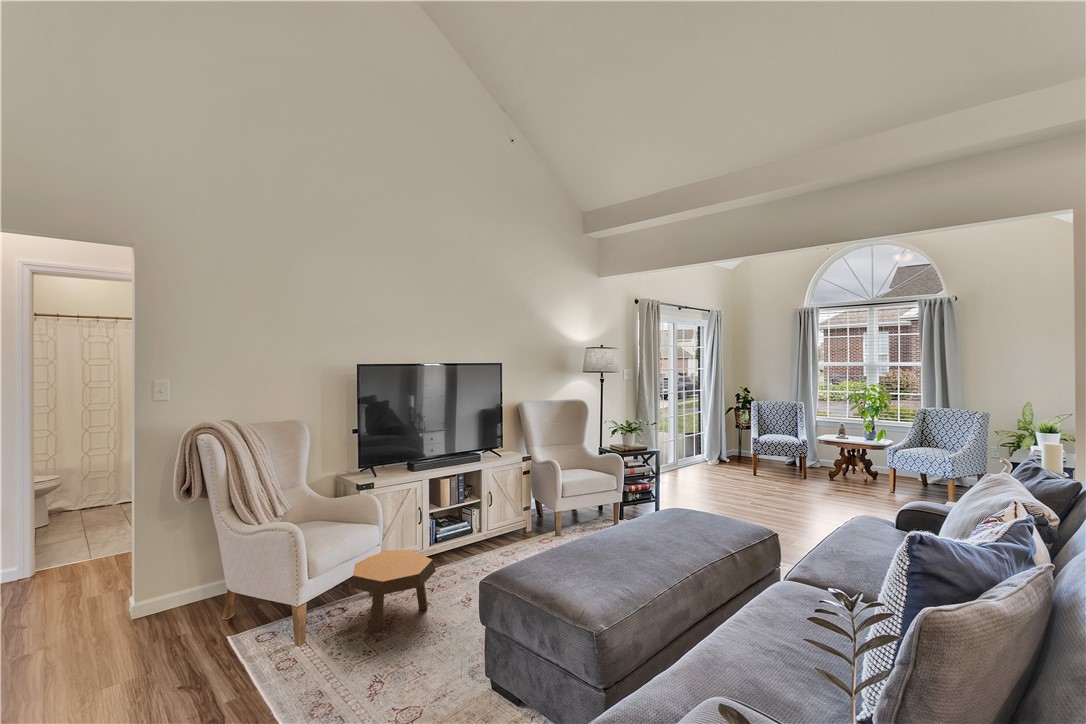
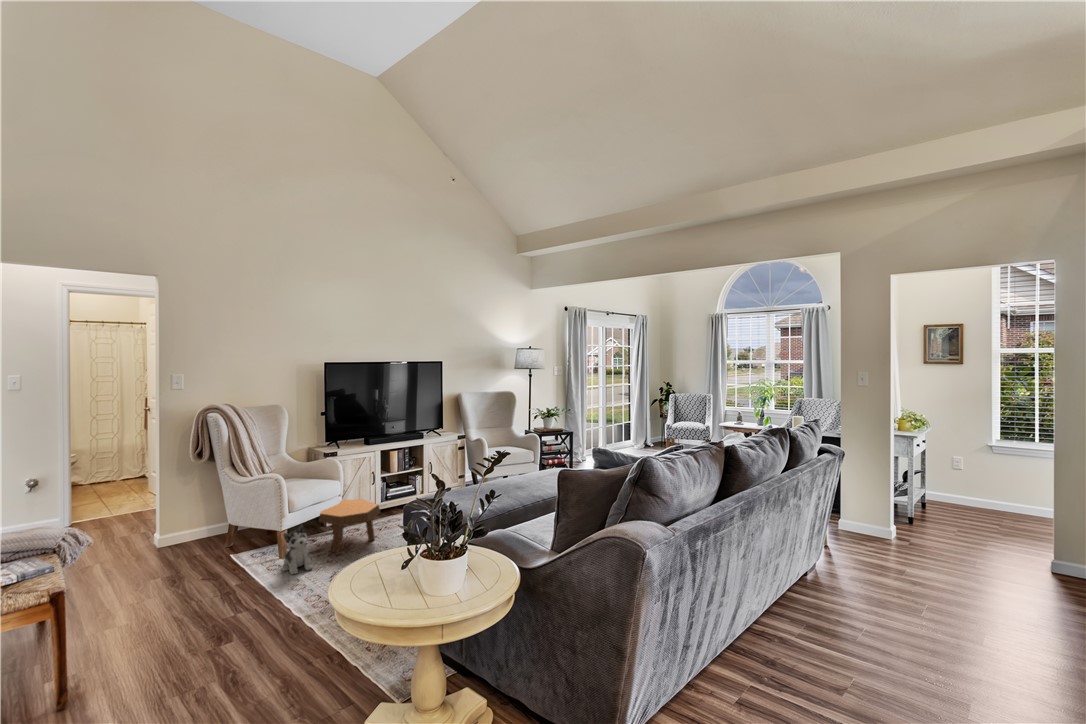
plush toy: none [299,600,344,680] -> present [282,524,313,574]

